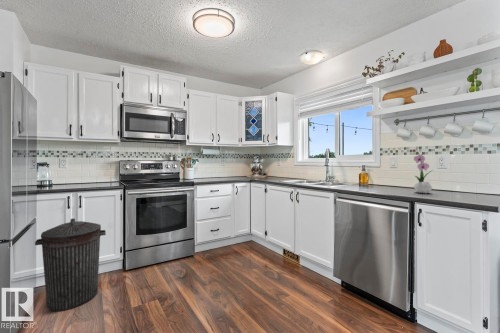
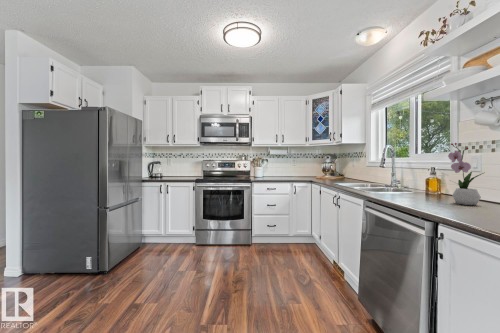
trash can: present [35,218,106,311] -> none [138,199,177,258]

